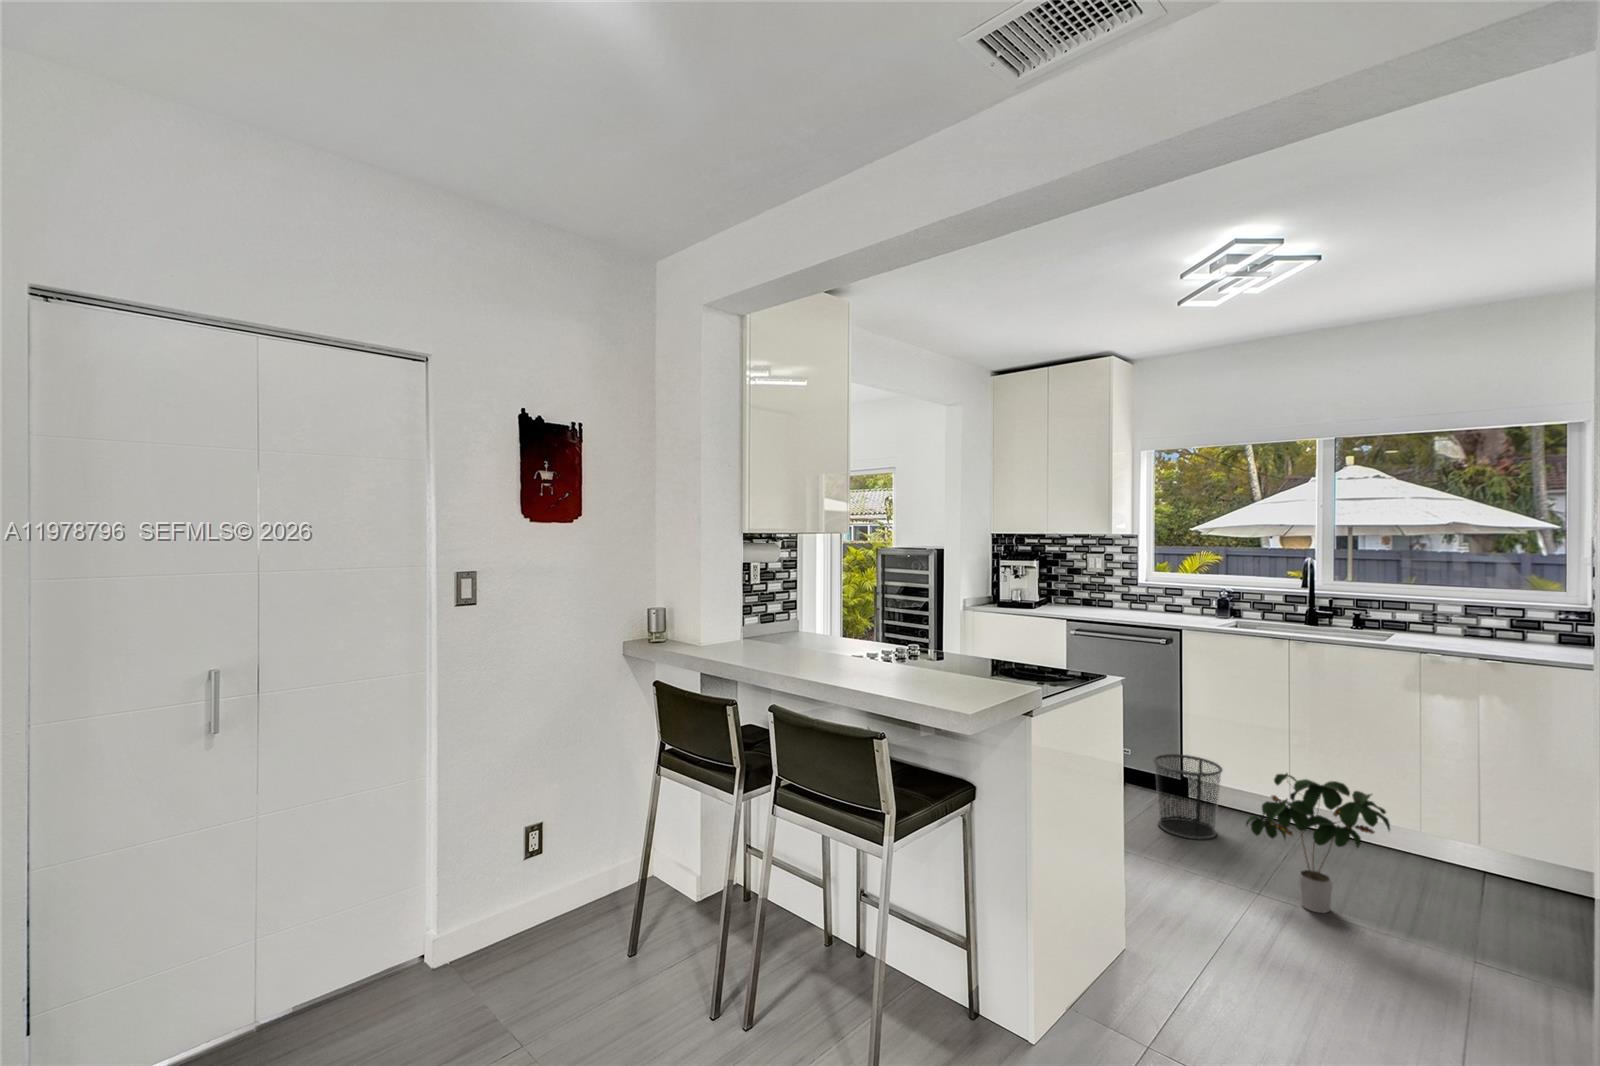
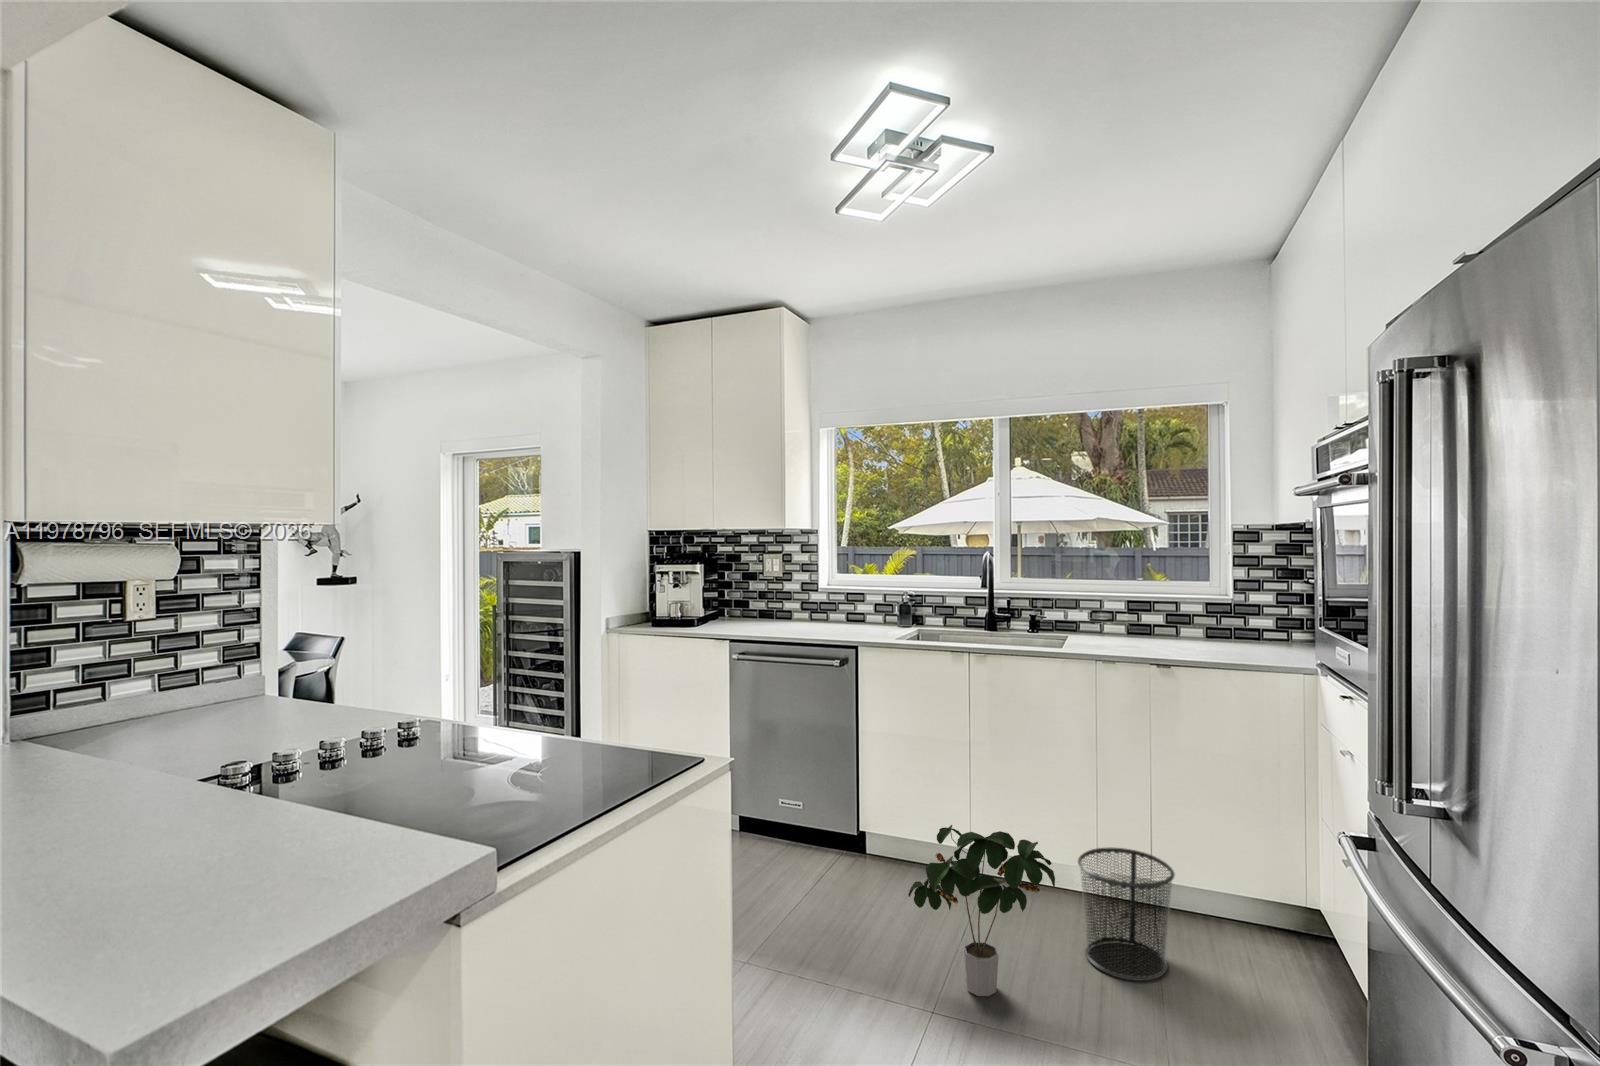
waste bin: present [1153,754,1222,839] -> present [1078,848,1175,981]

